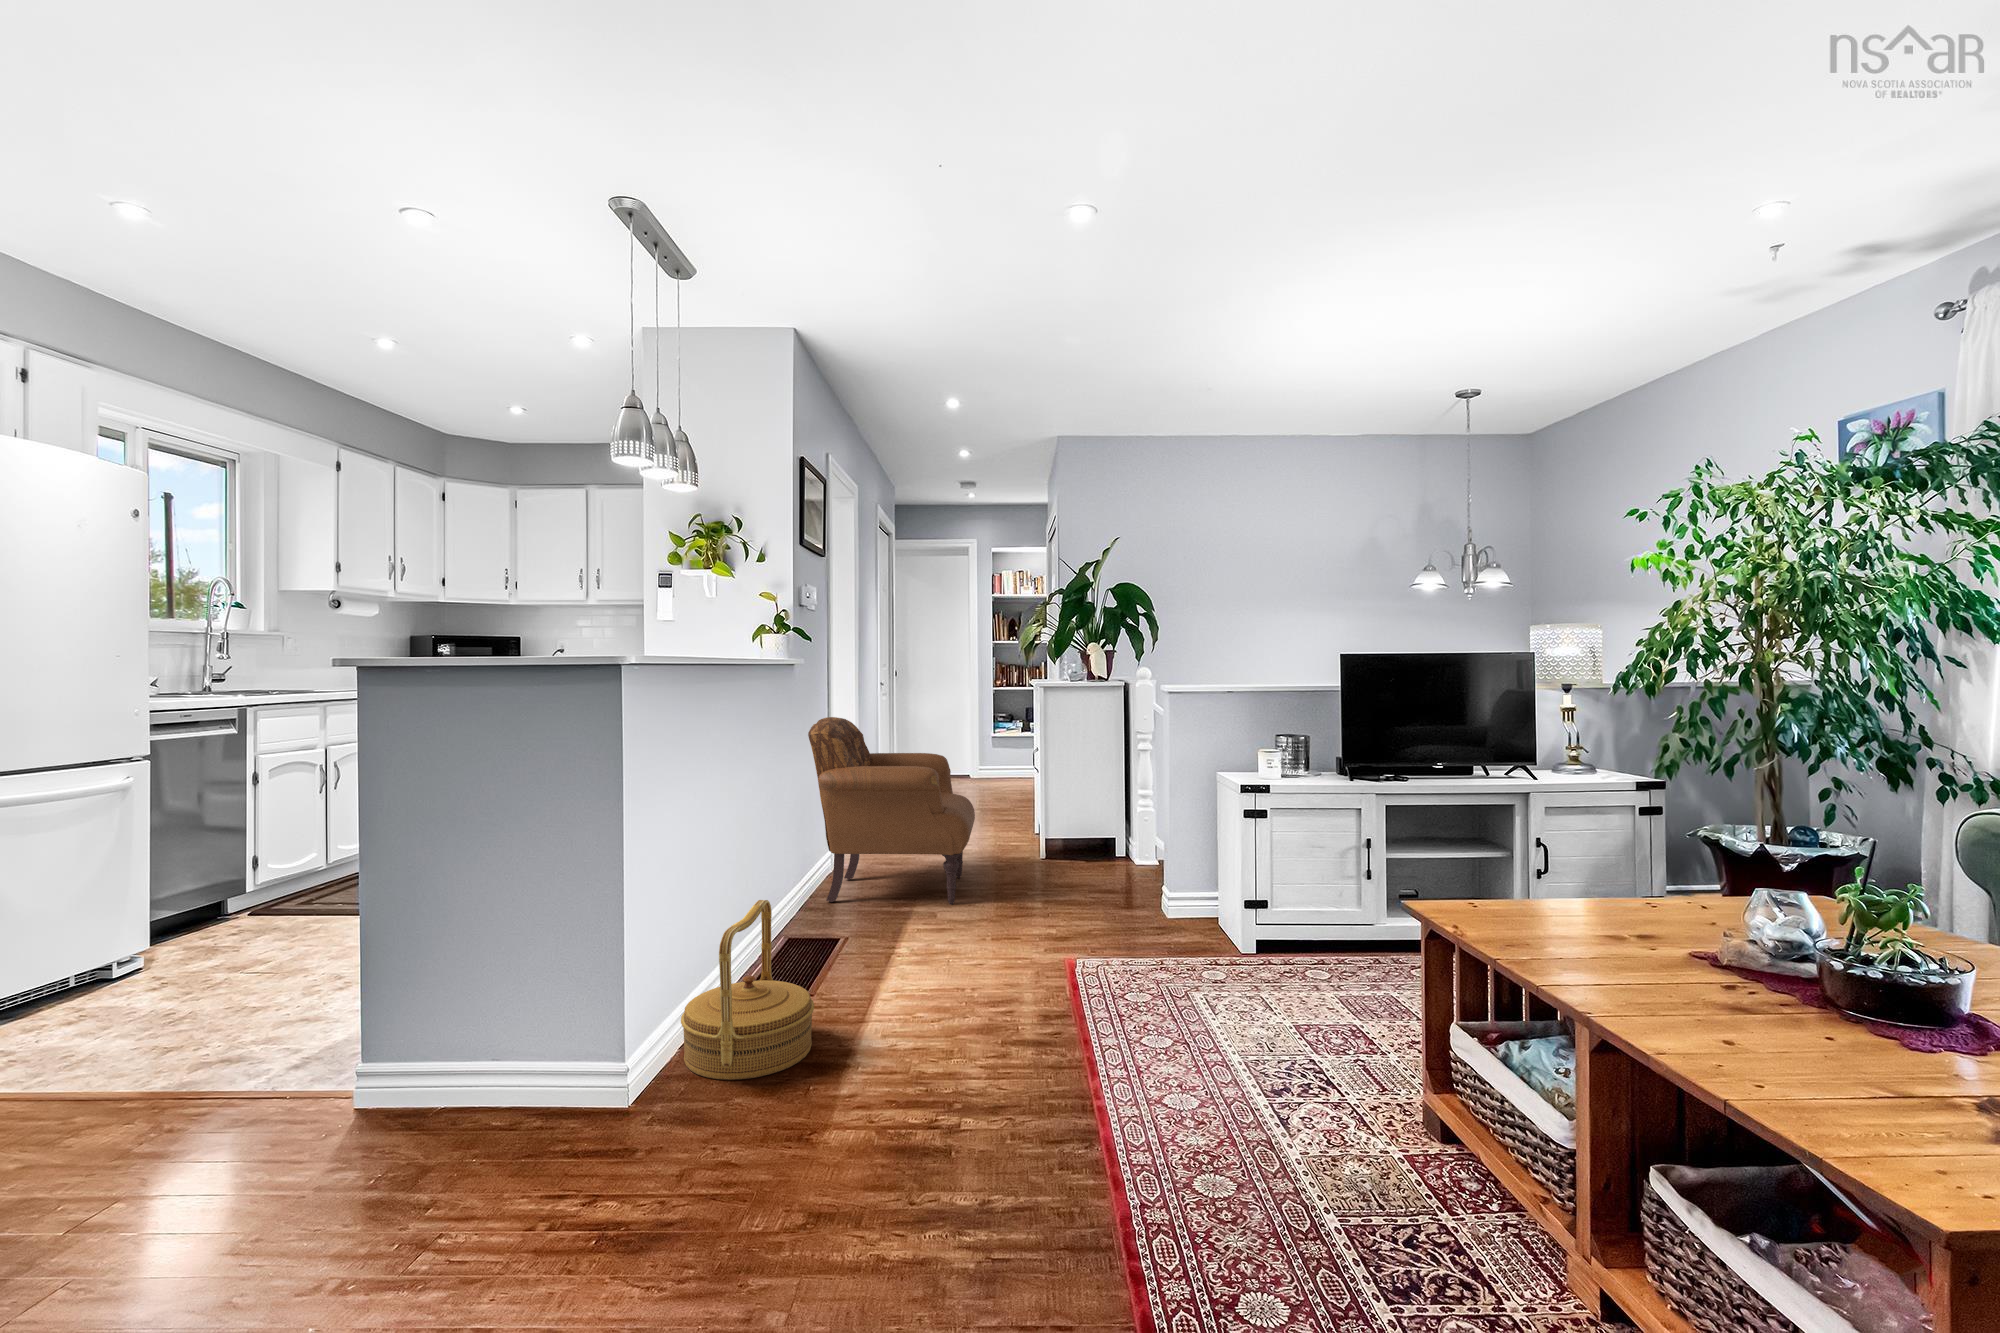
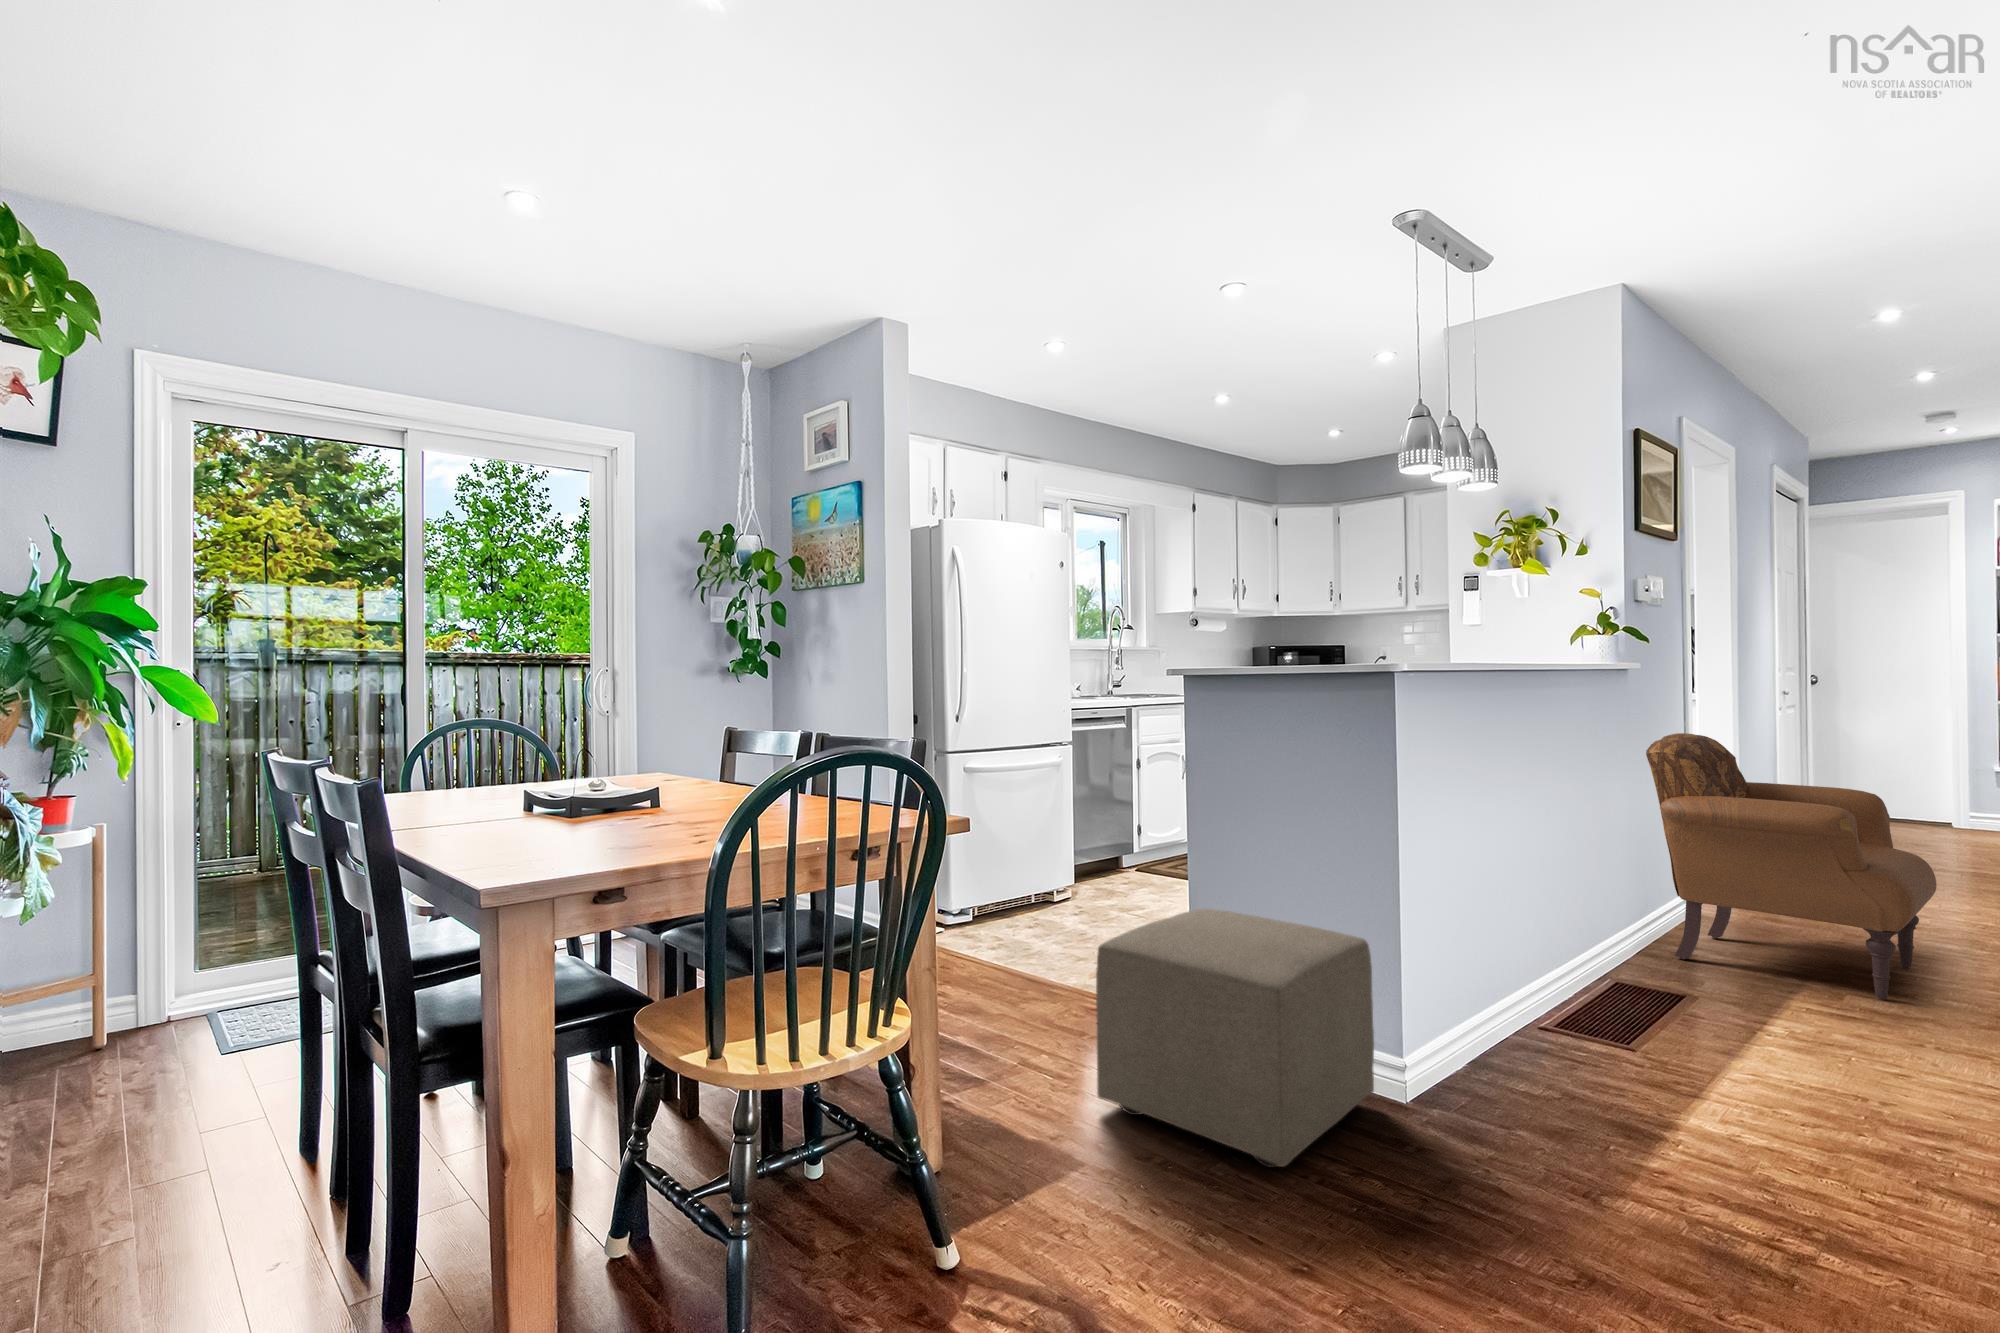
woven basket: present [681,900,814,1080] -> none [1464,928,1623,1118]
ottoman: none [197,953,597,1277] -> present [1096,908,1374,1168]

